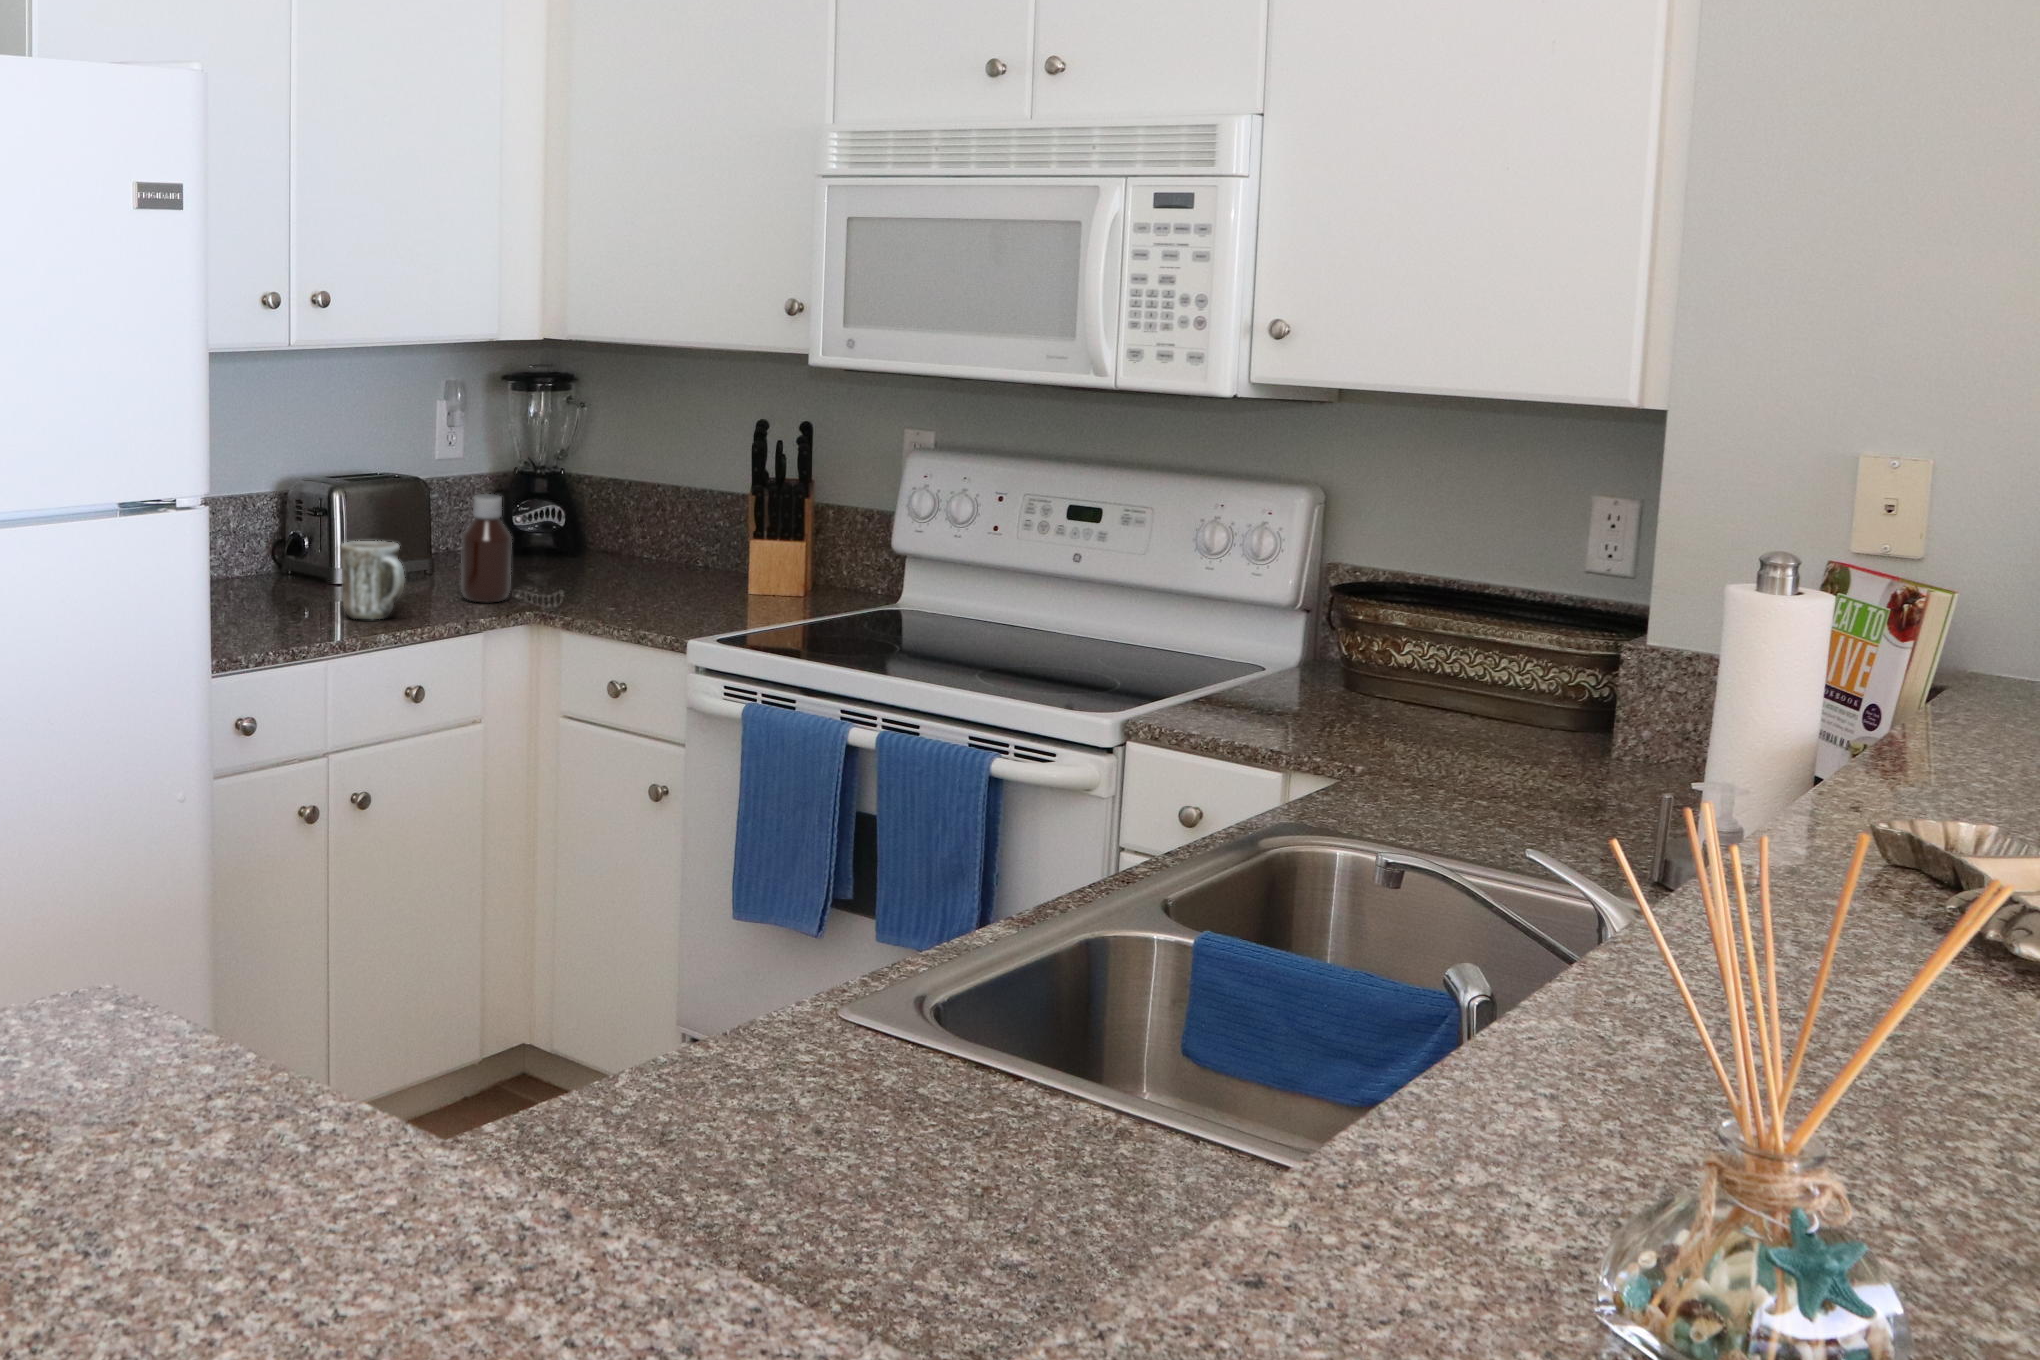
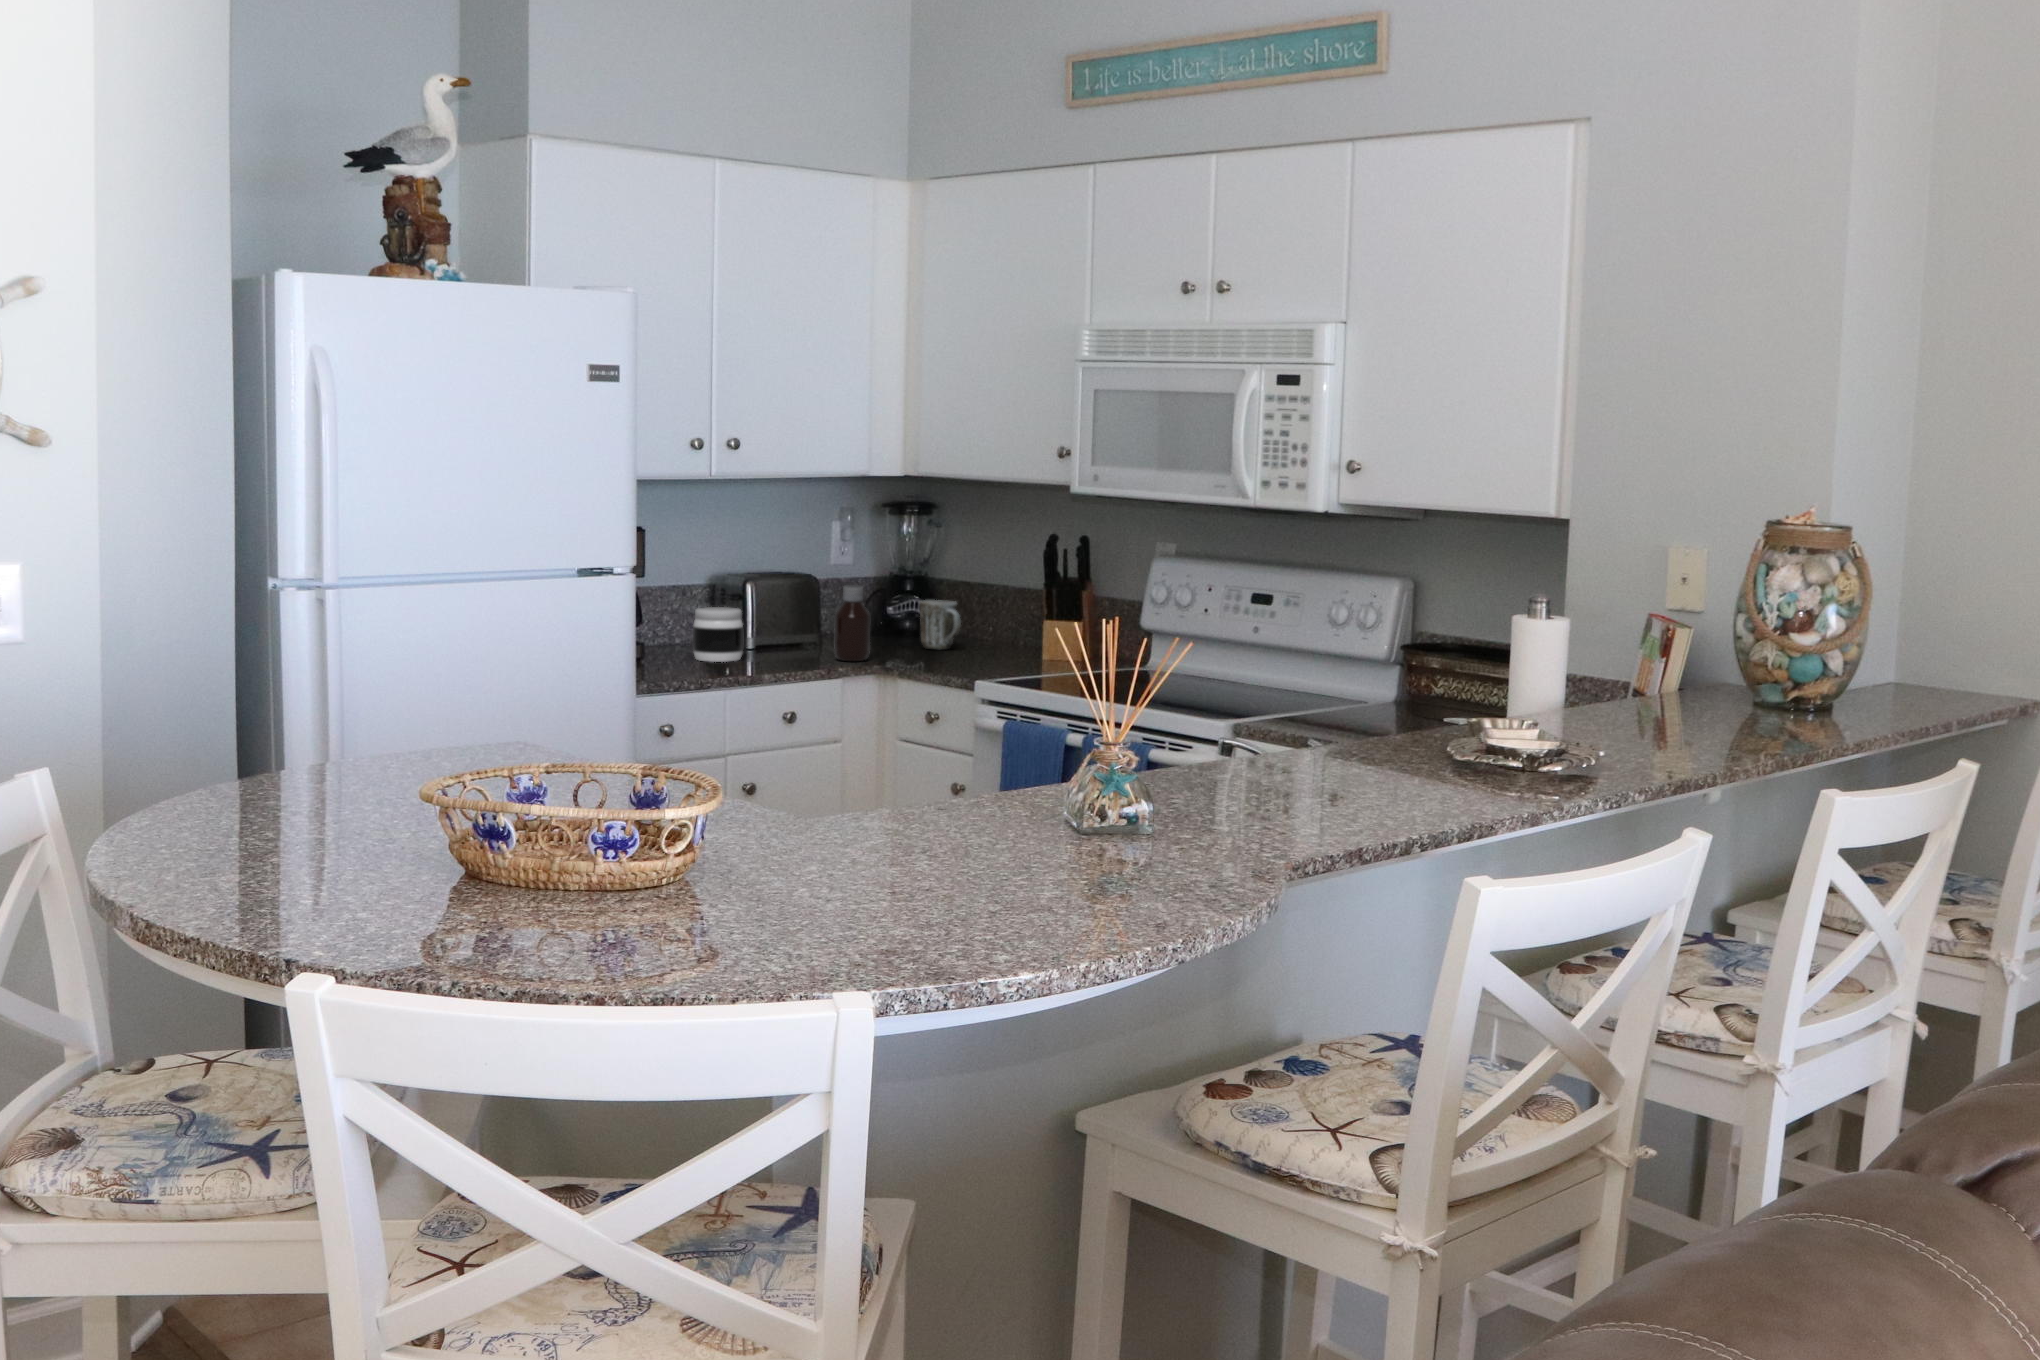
jar: none [263,527,334,607] -> present [693,607,743,662]
mug: present [341,541,405,619] -> present [920,600,961,649]

